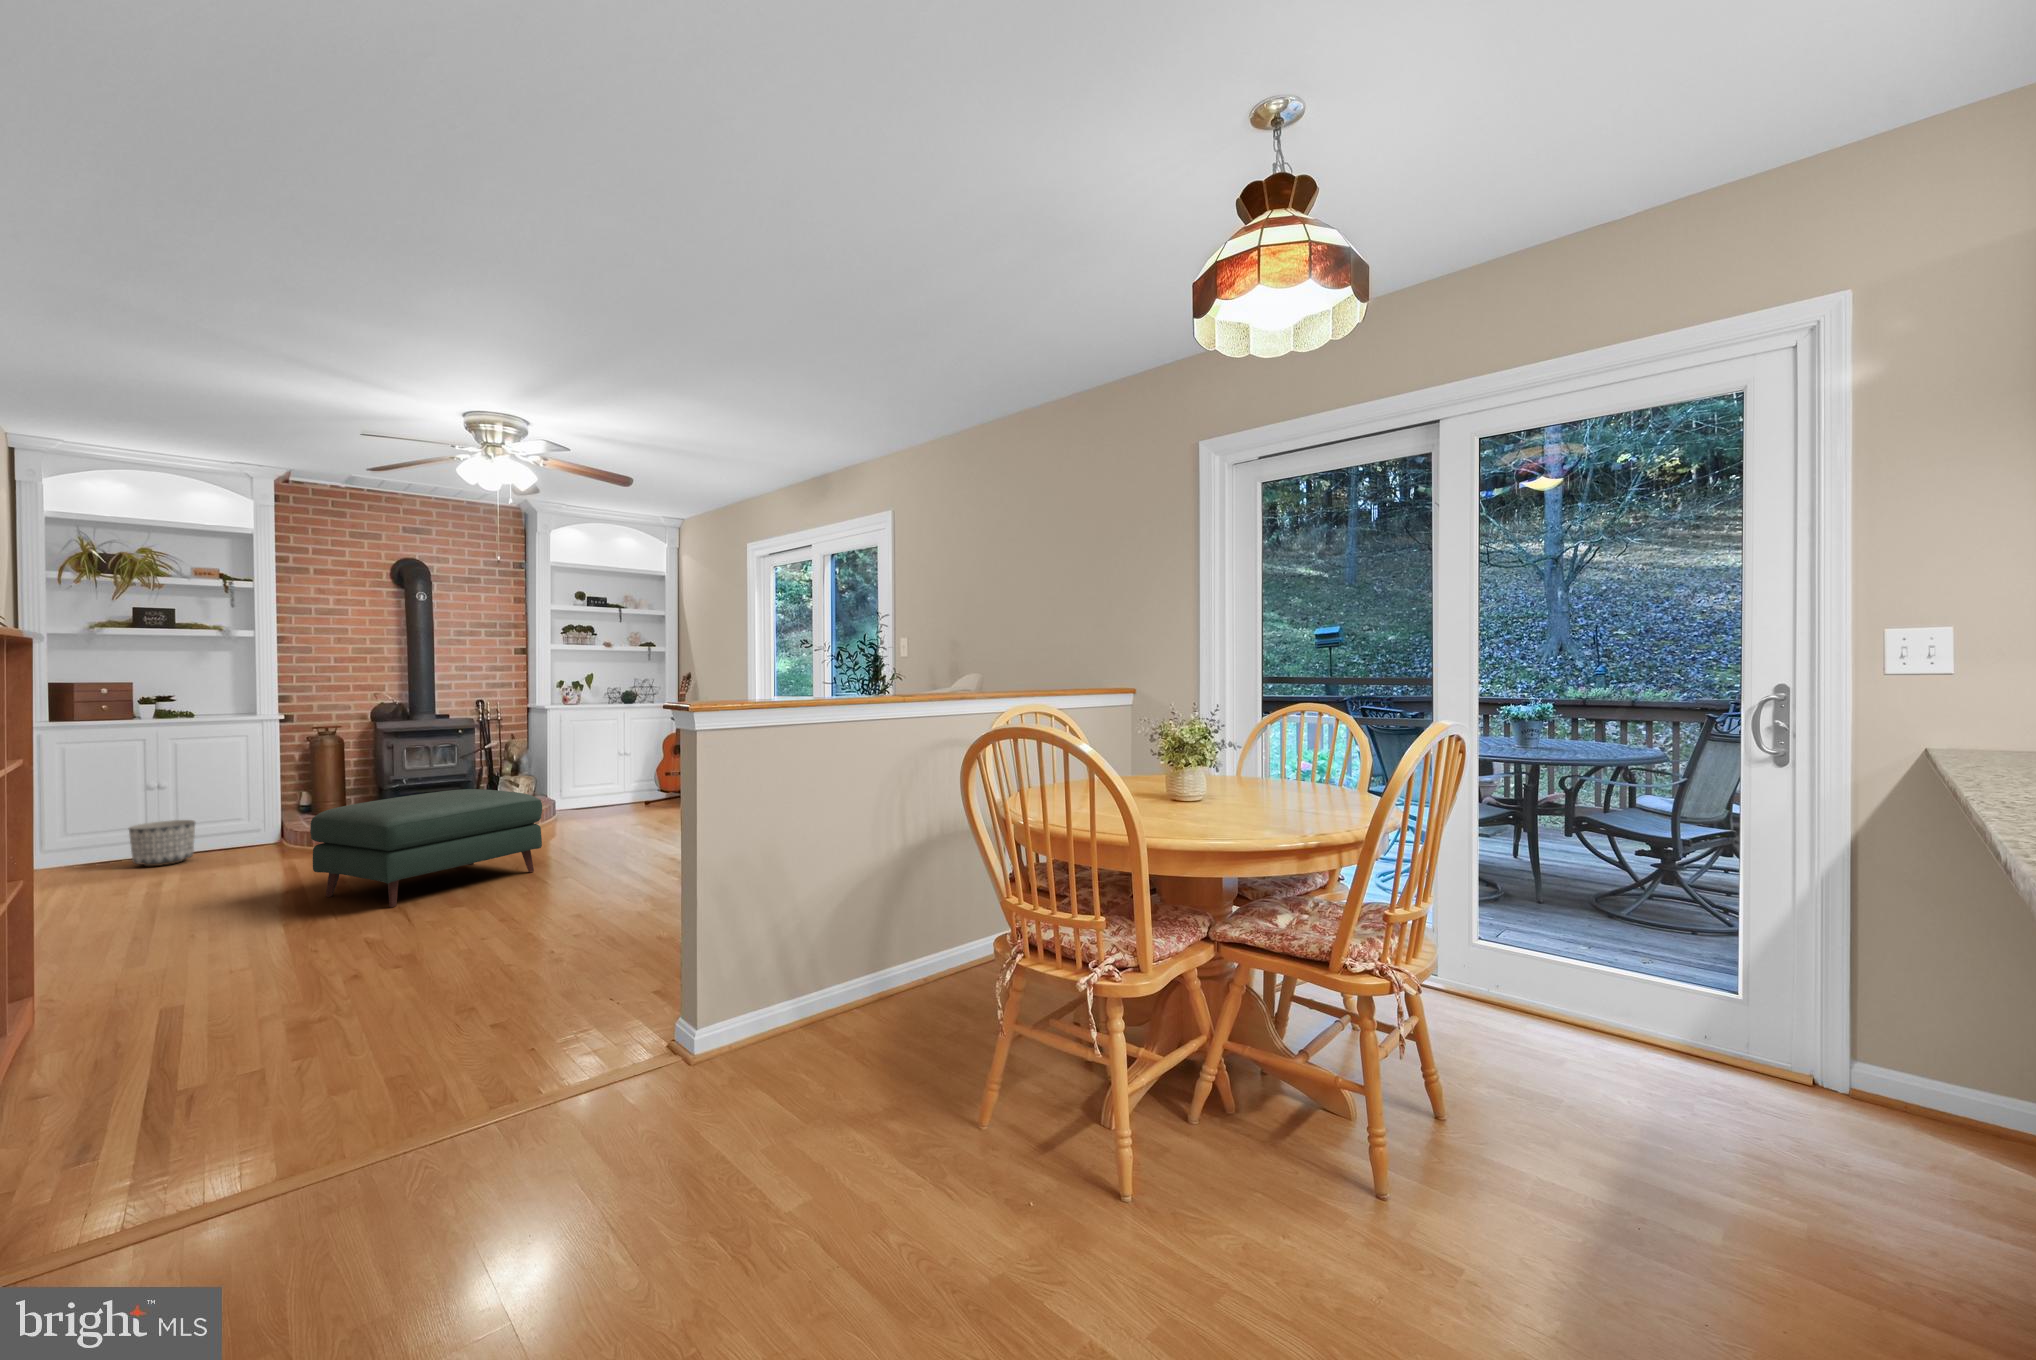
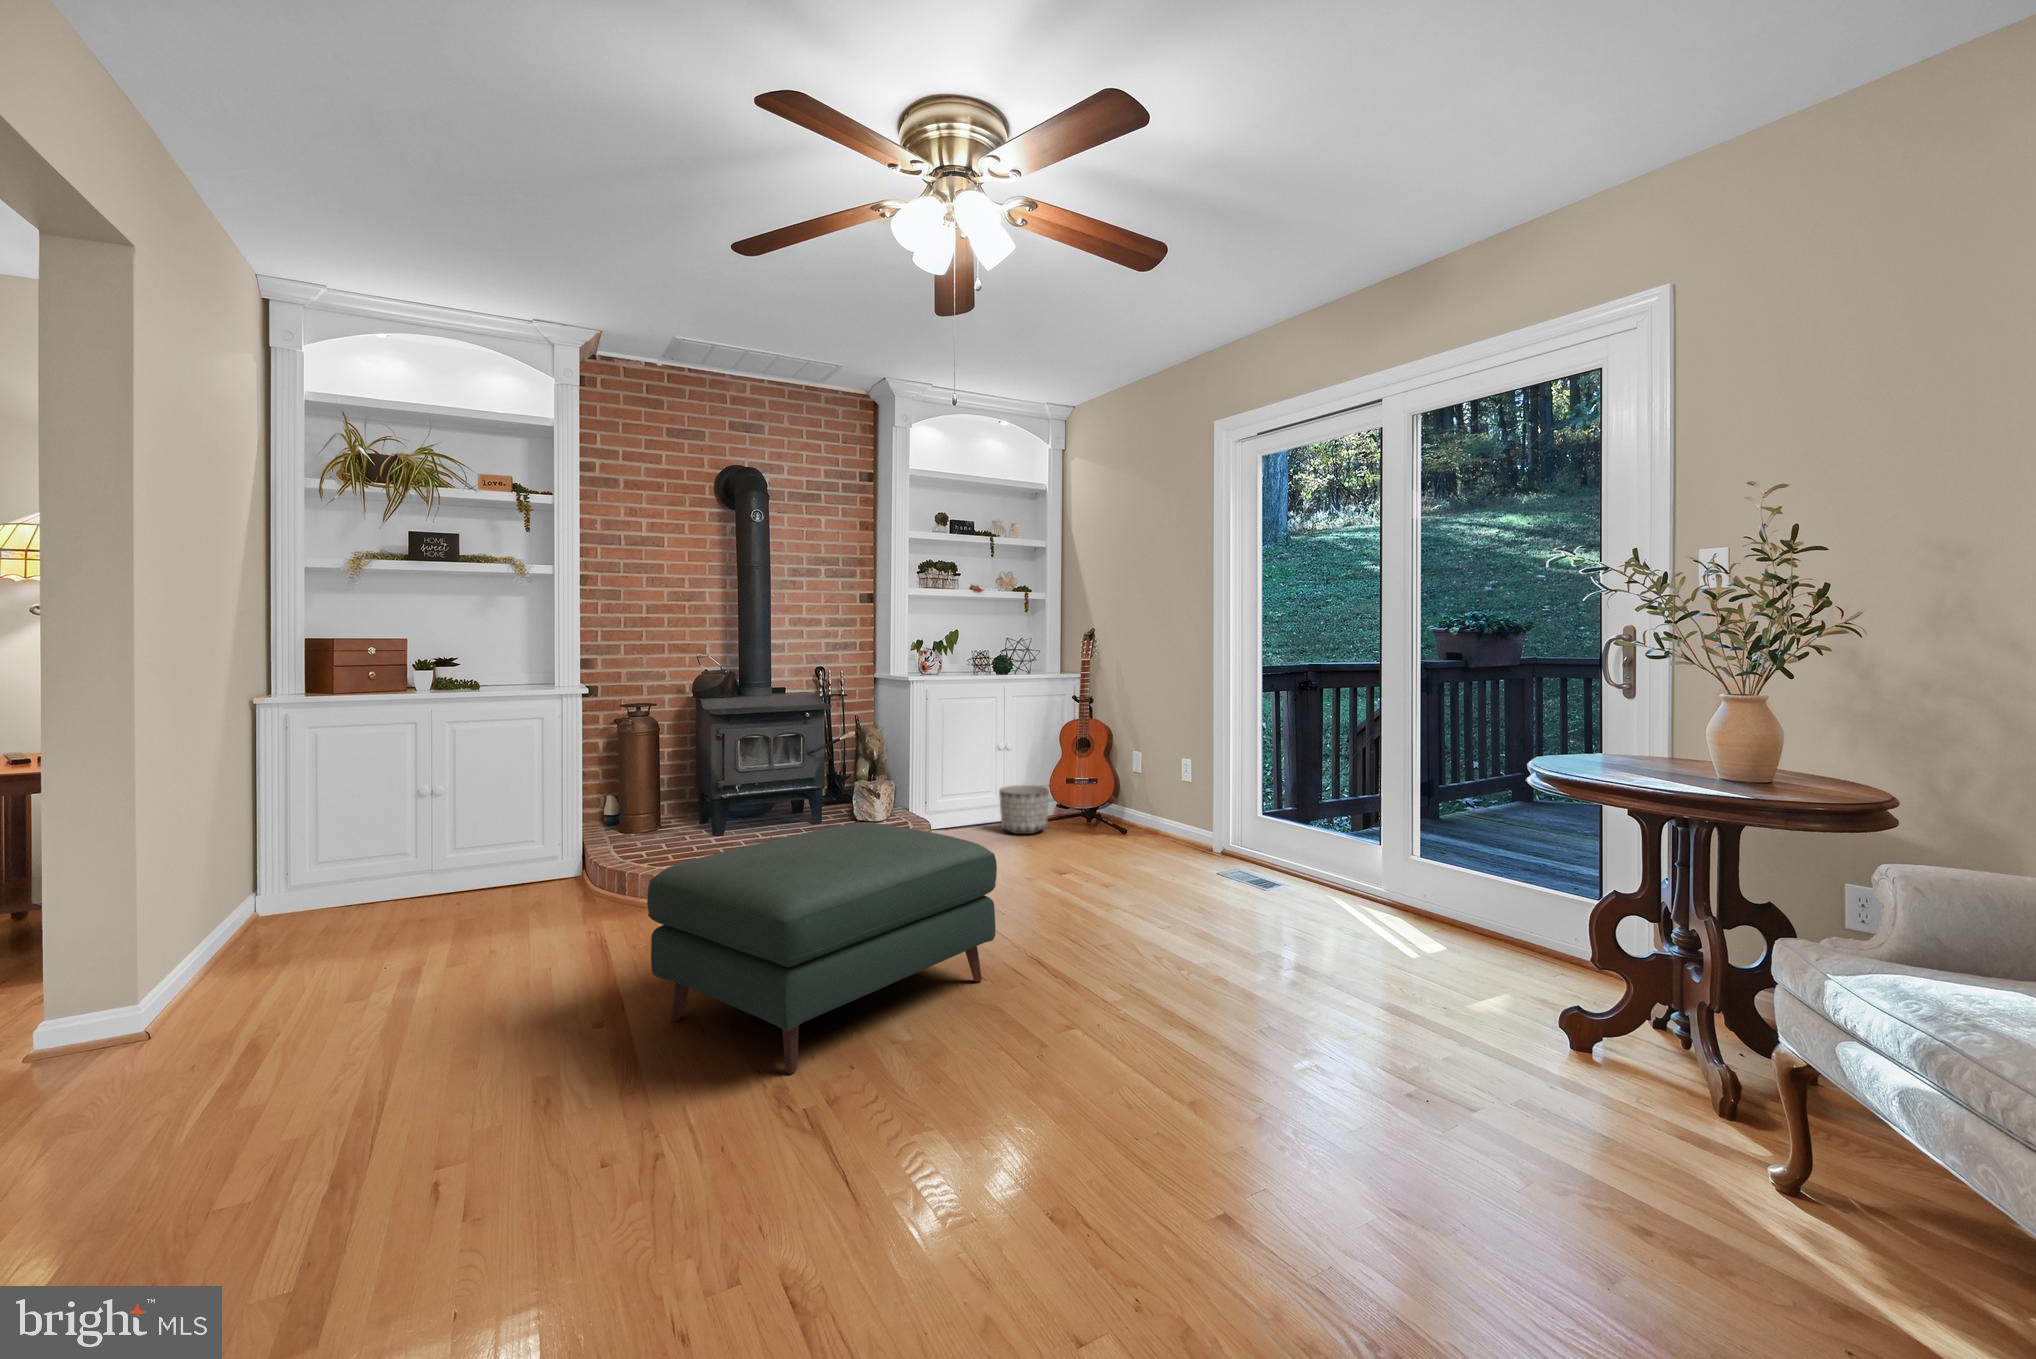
planter: present [129,820,195,866] -> present [999,785,1049,834]

